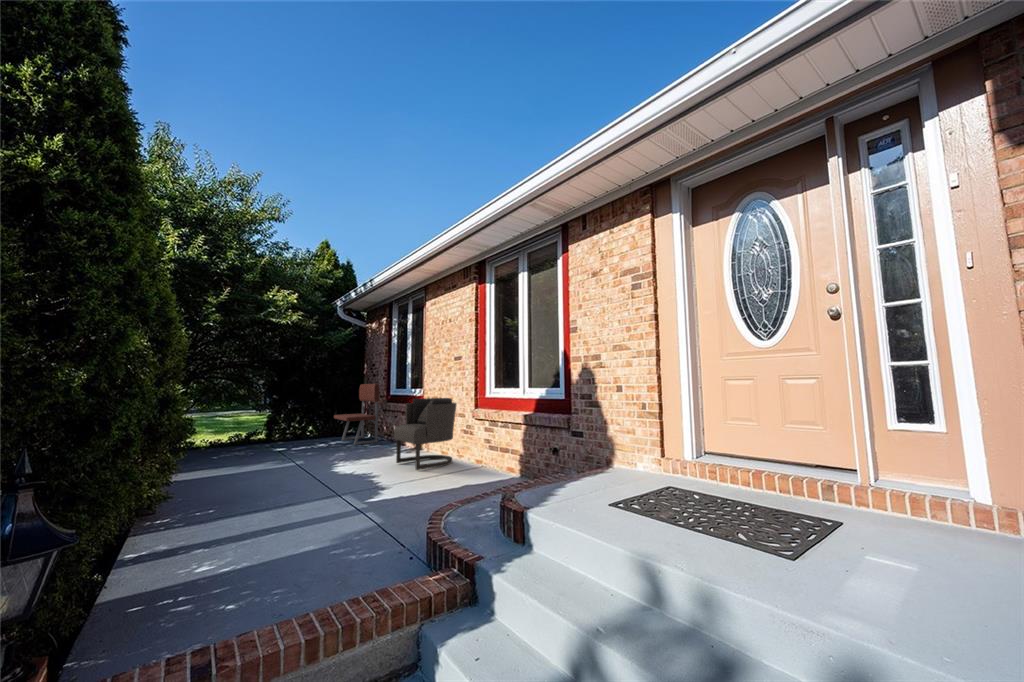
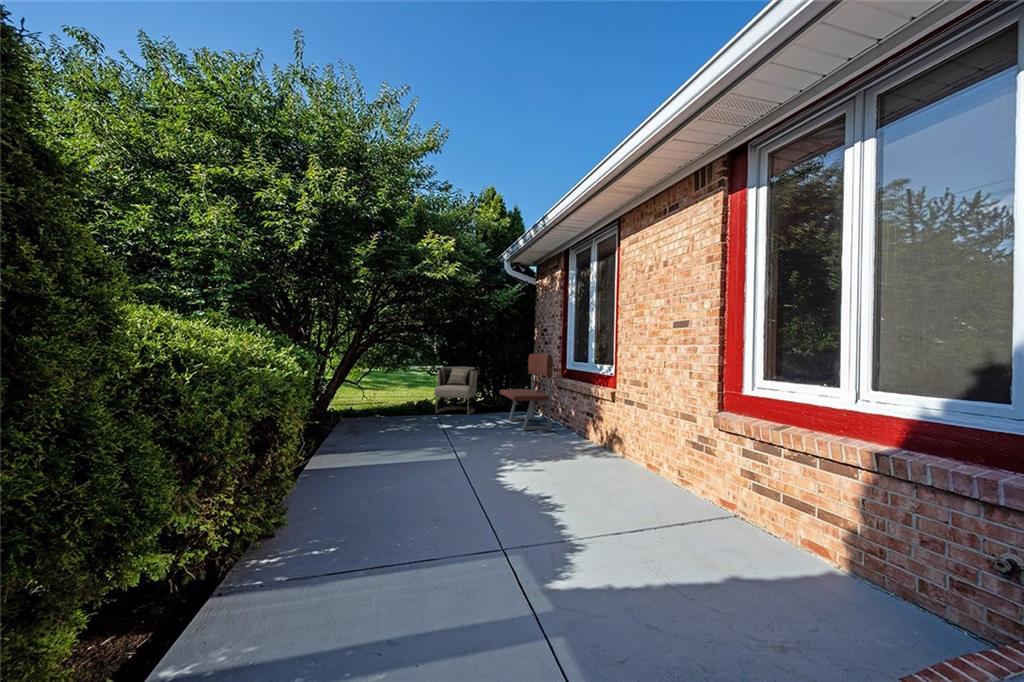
armchair: present [394,398,456,470] -> present [434,367,478,415]

